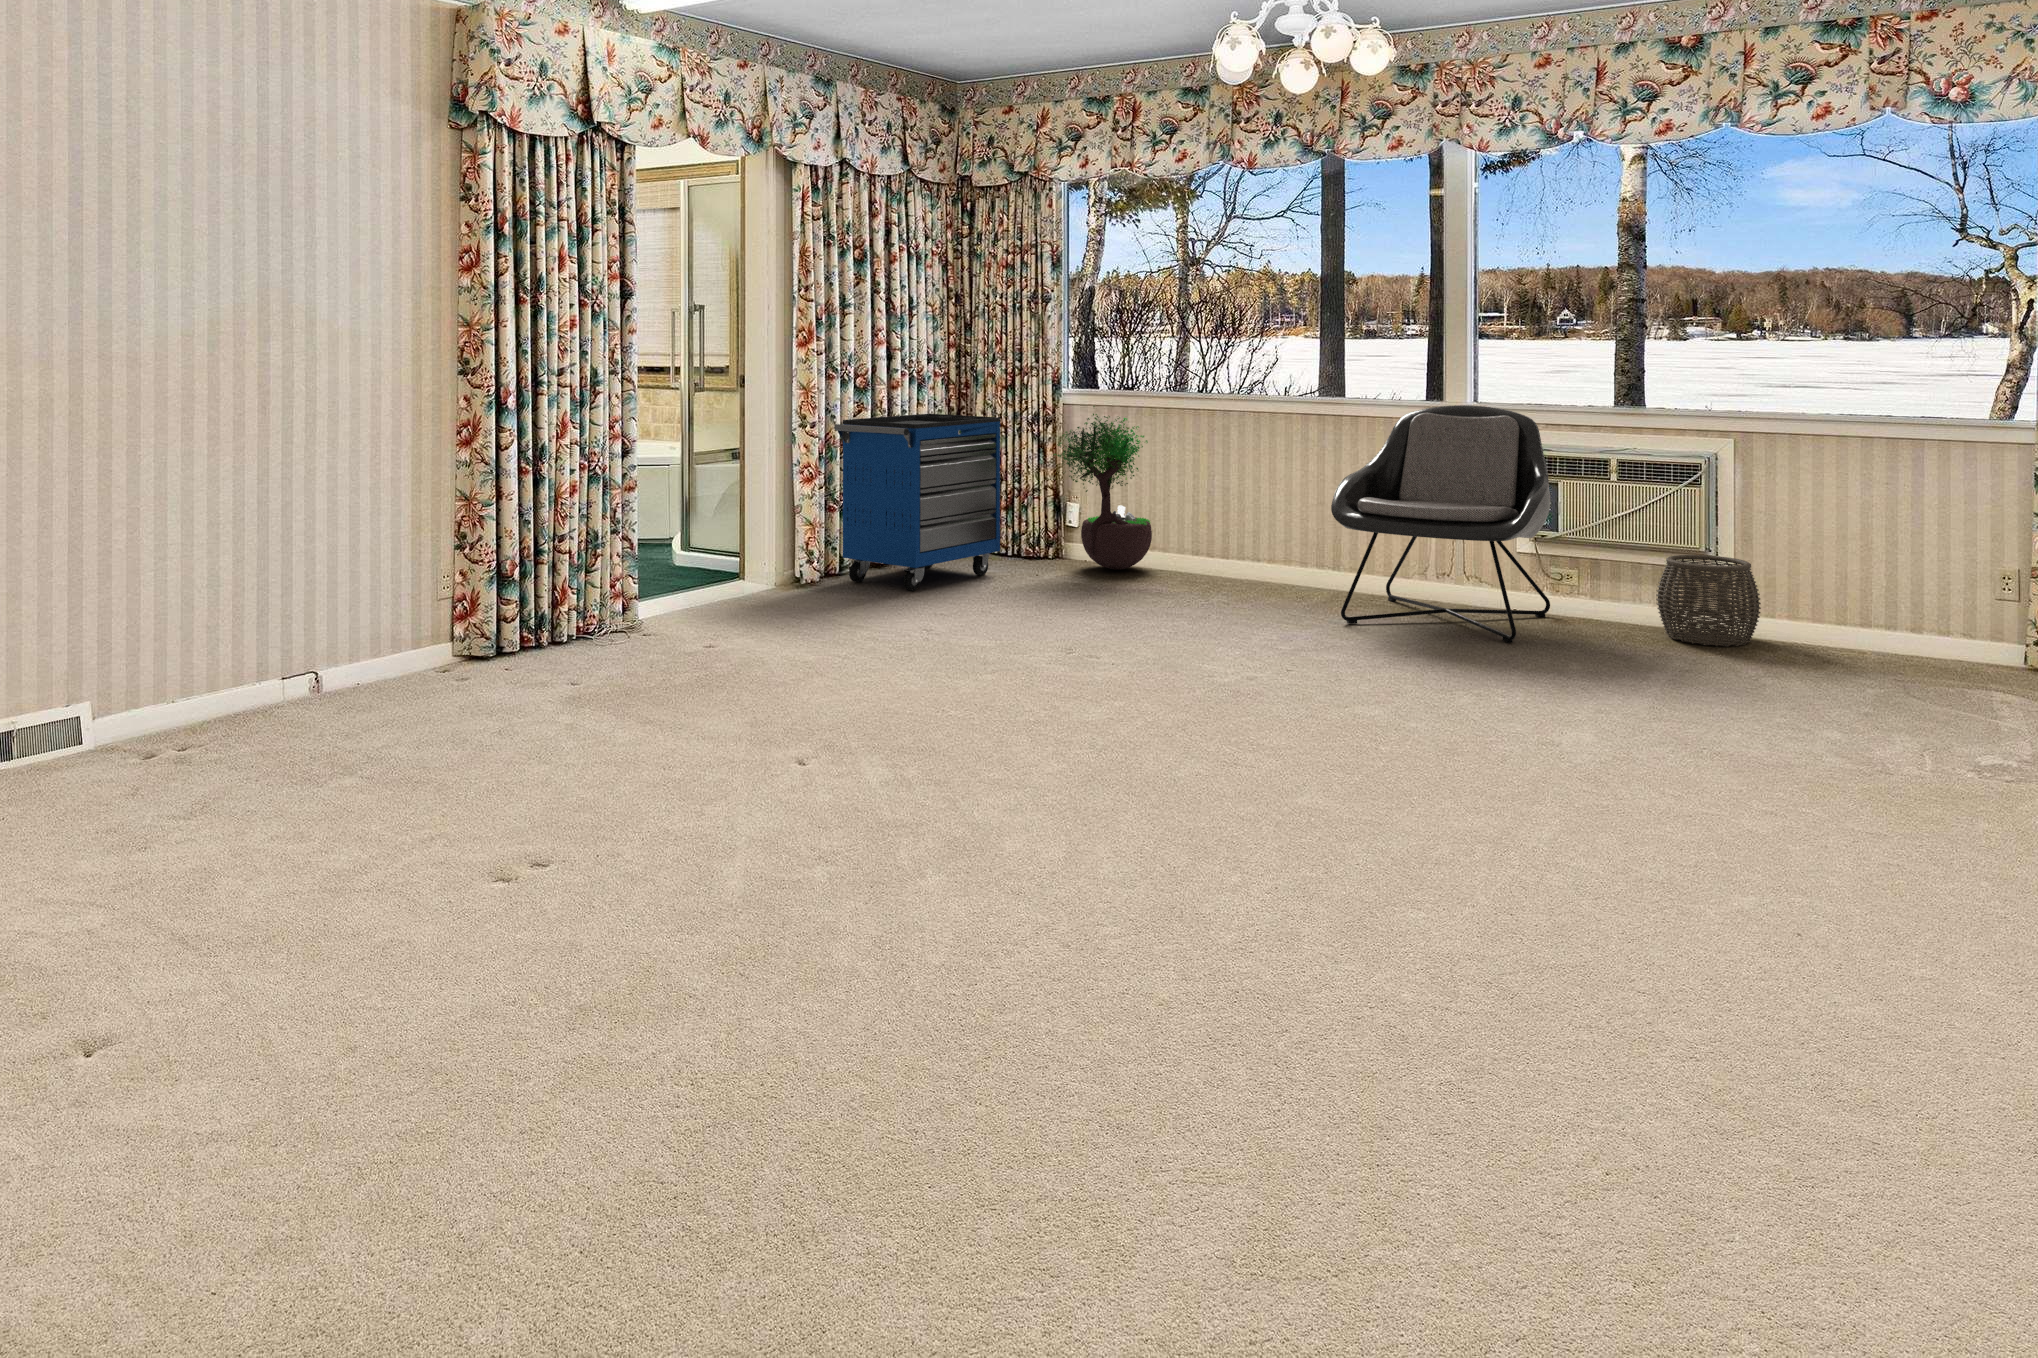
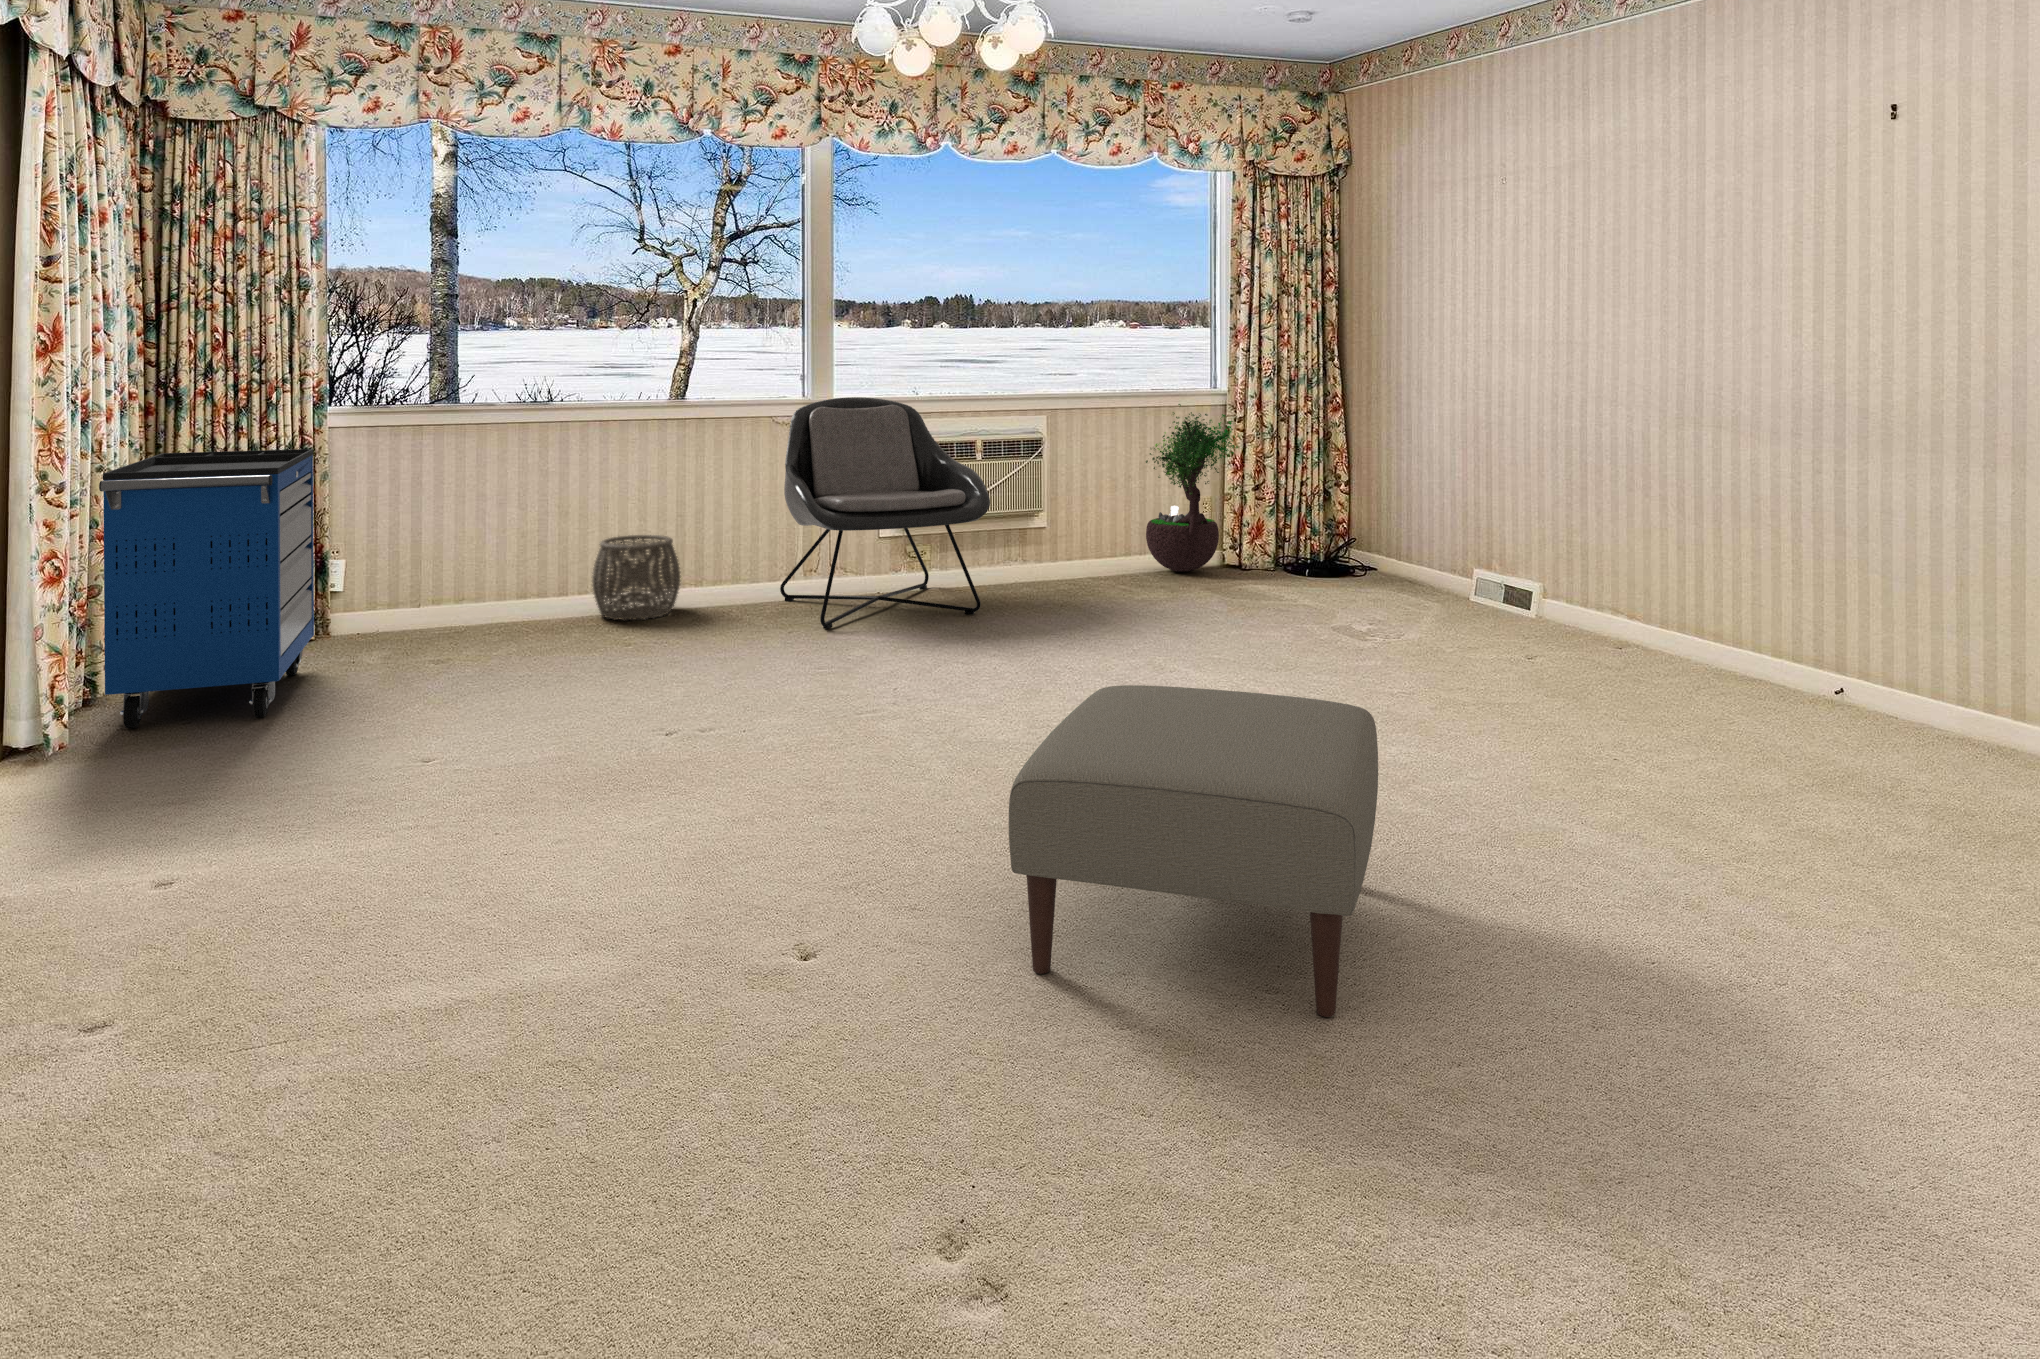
potted tree: present [1054,406,1152,570] -> present [1146,404,1239,572]
woven basket: present [1656,555,1761,647] -> present [592,535,680,621]
ottoman: none [821,638,1145,879] -> present [1009,685,1378,1017]

